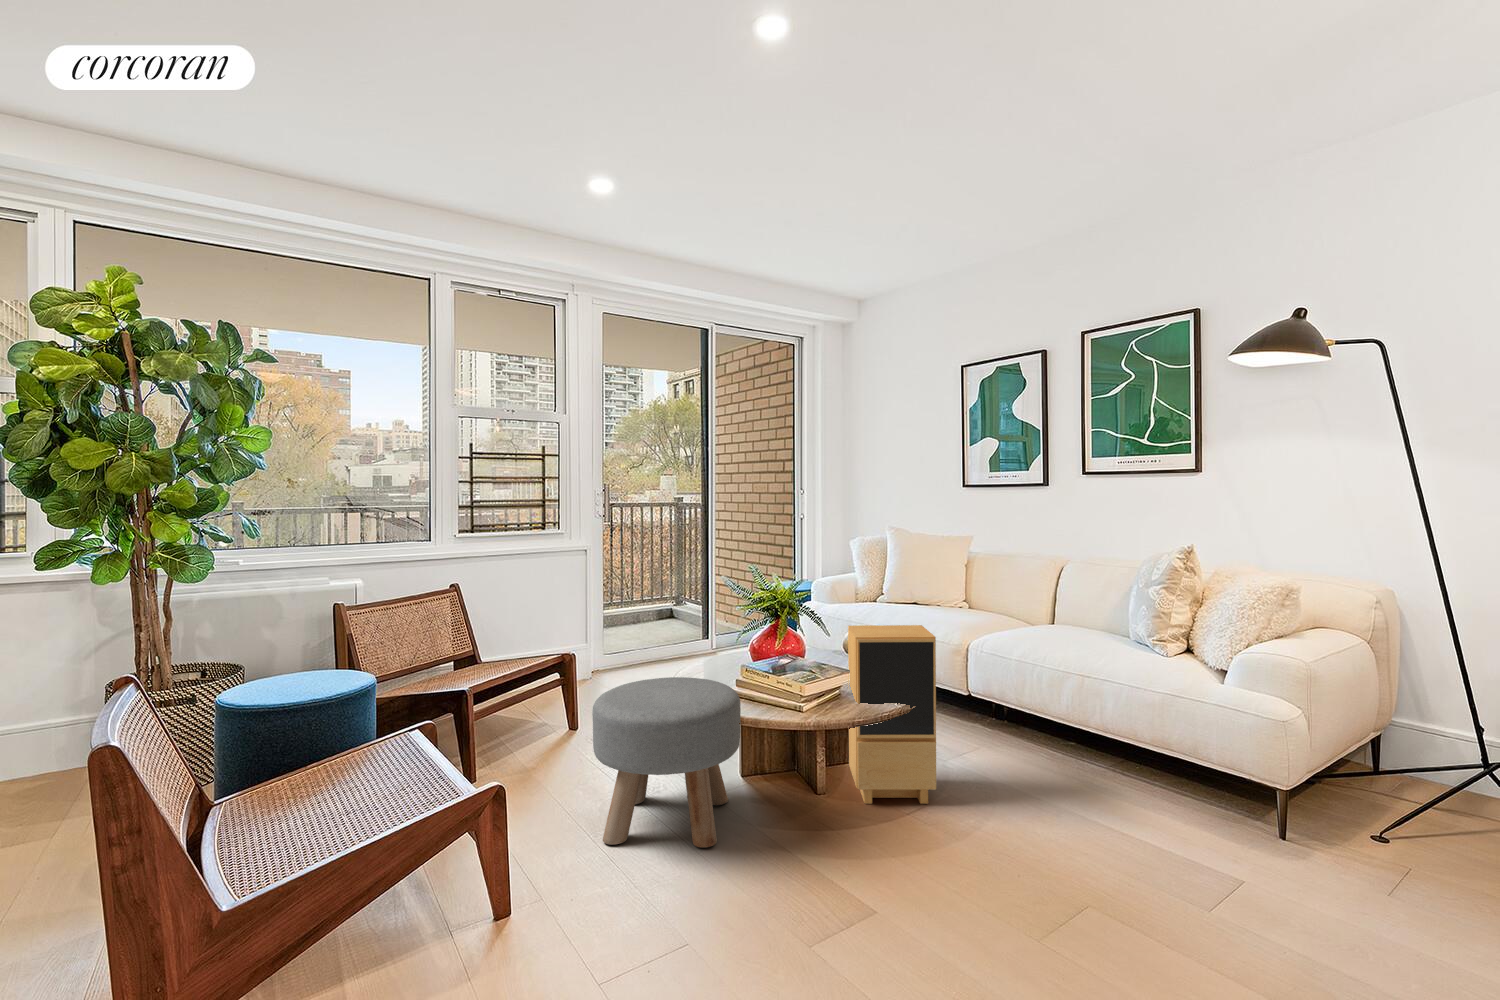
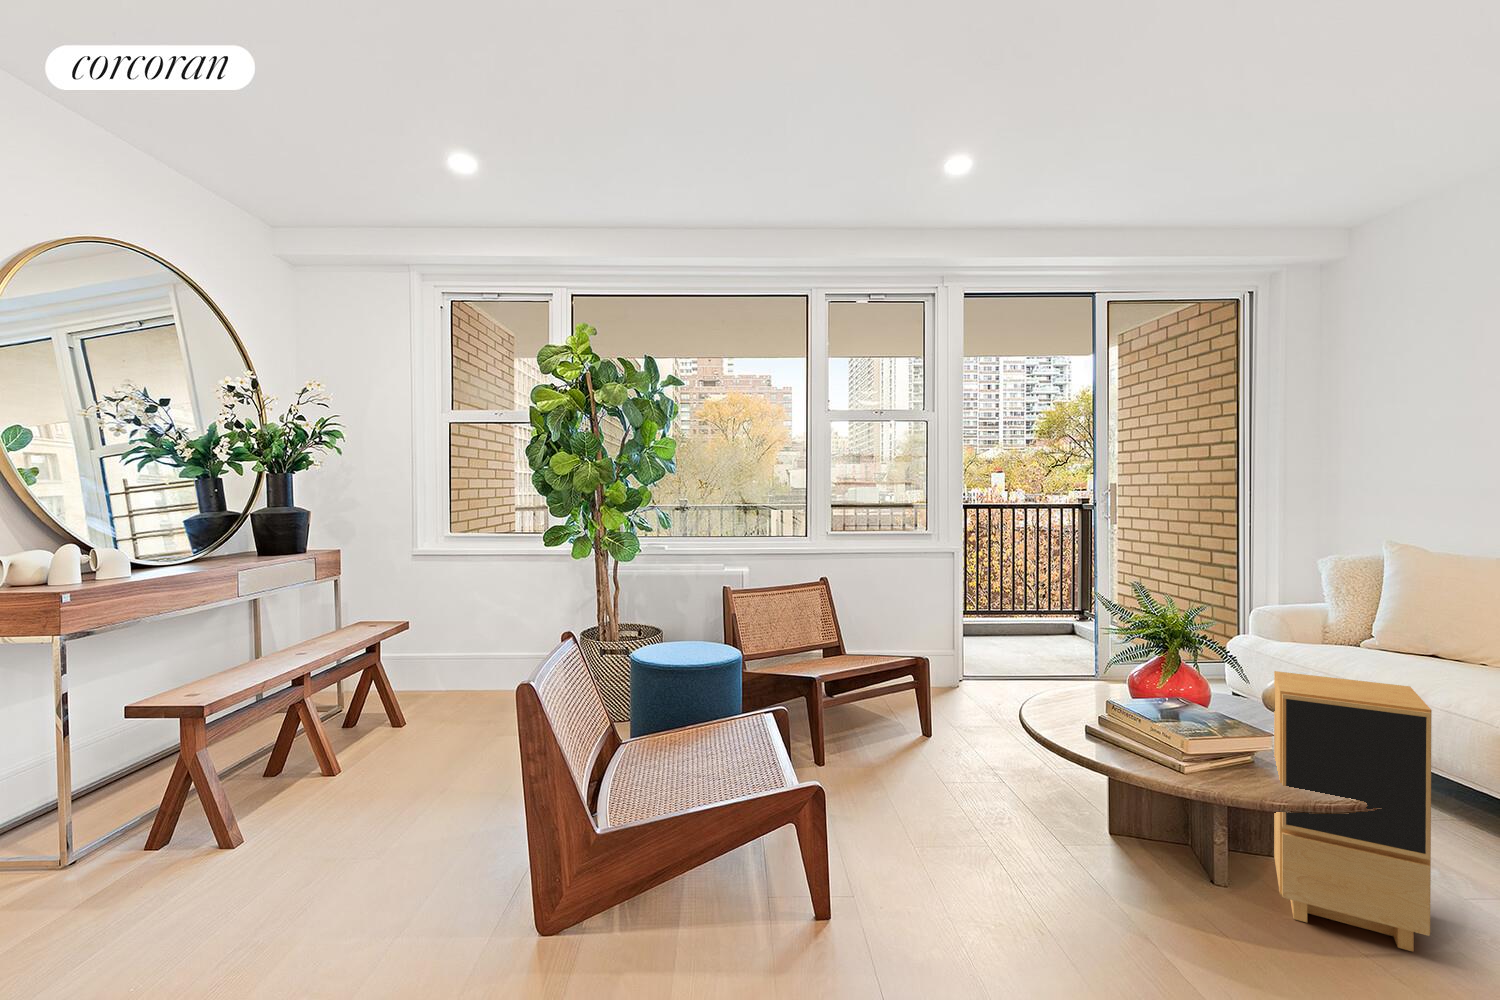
ottoman: present [592,677,741,847] -> none [923,699,1100,911]

